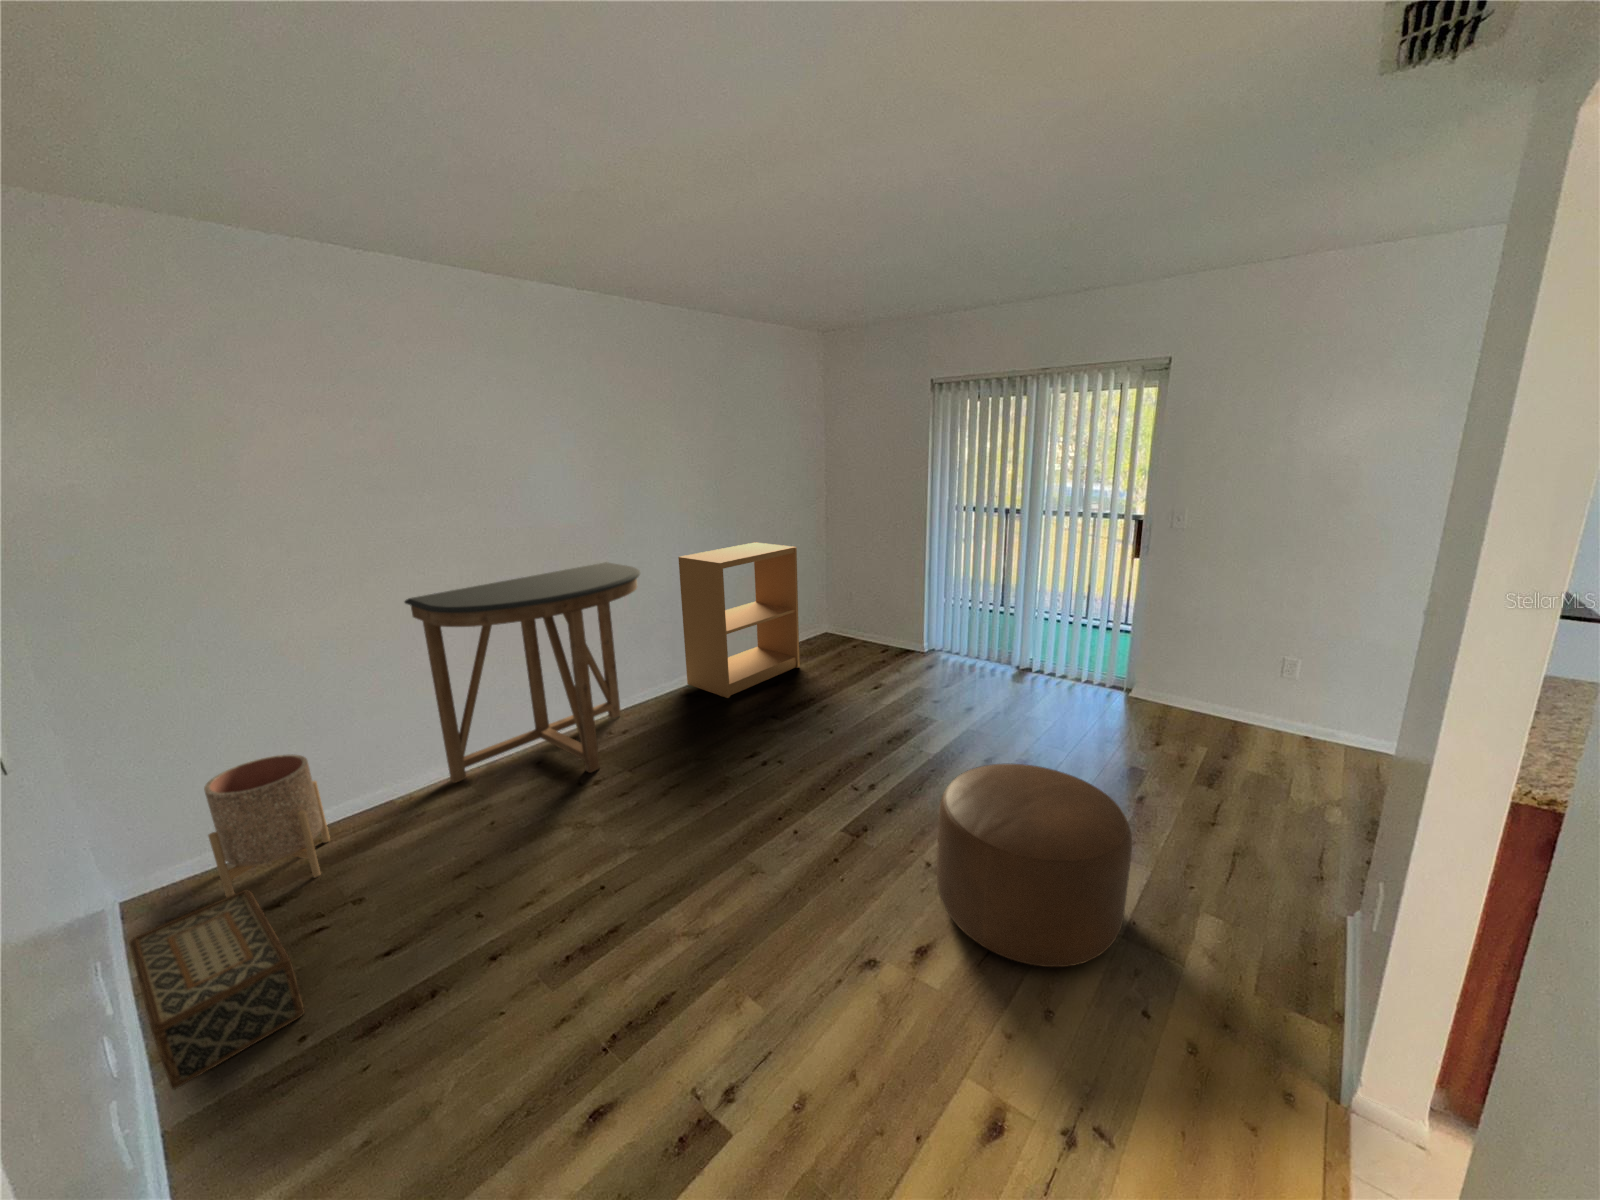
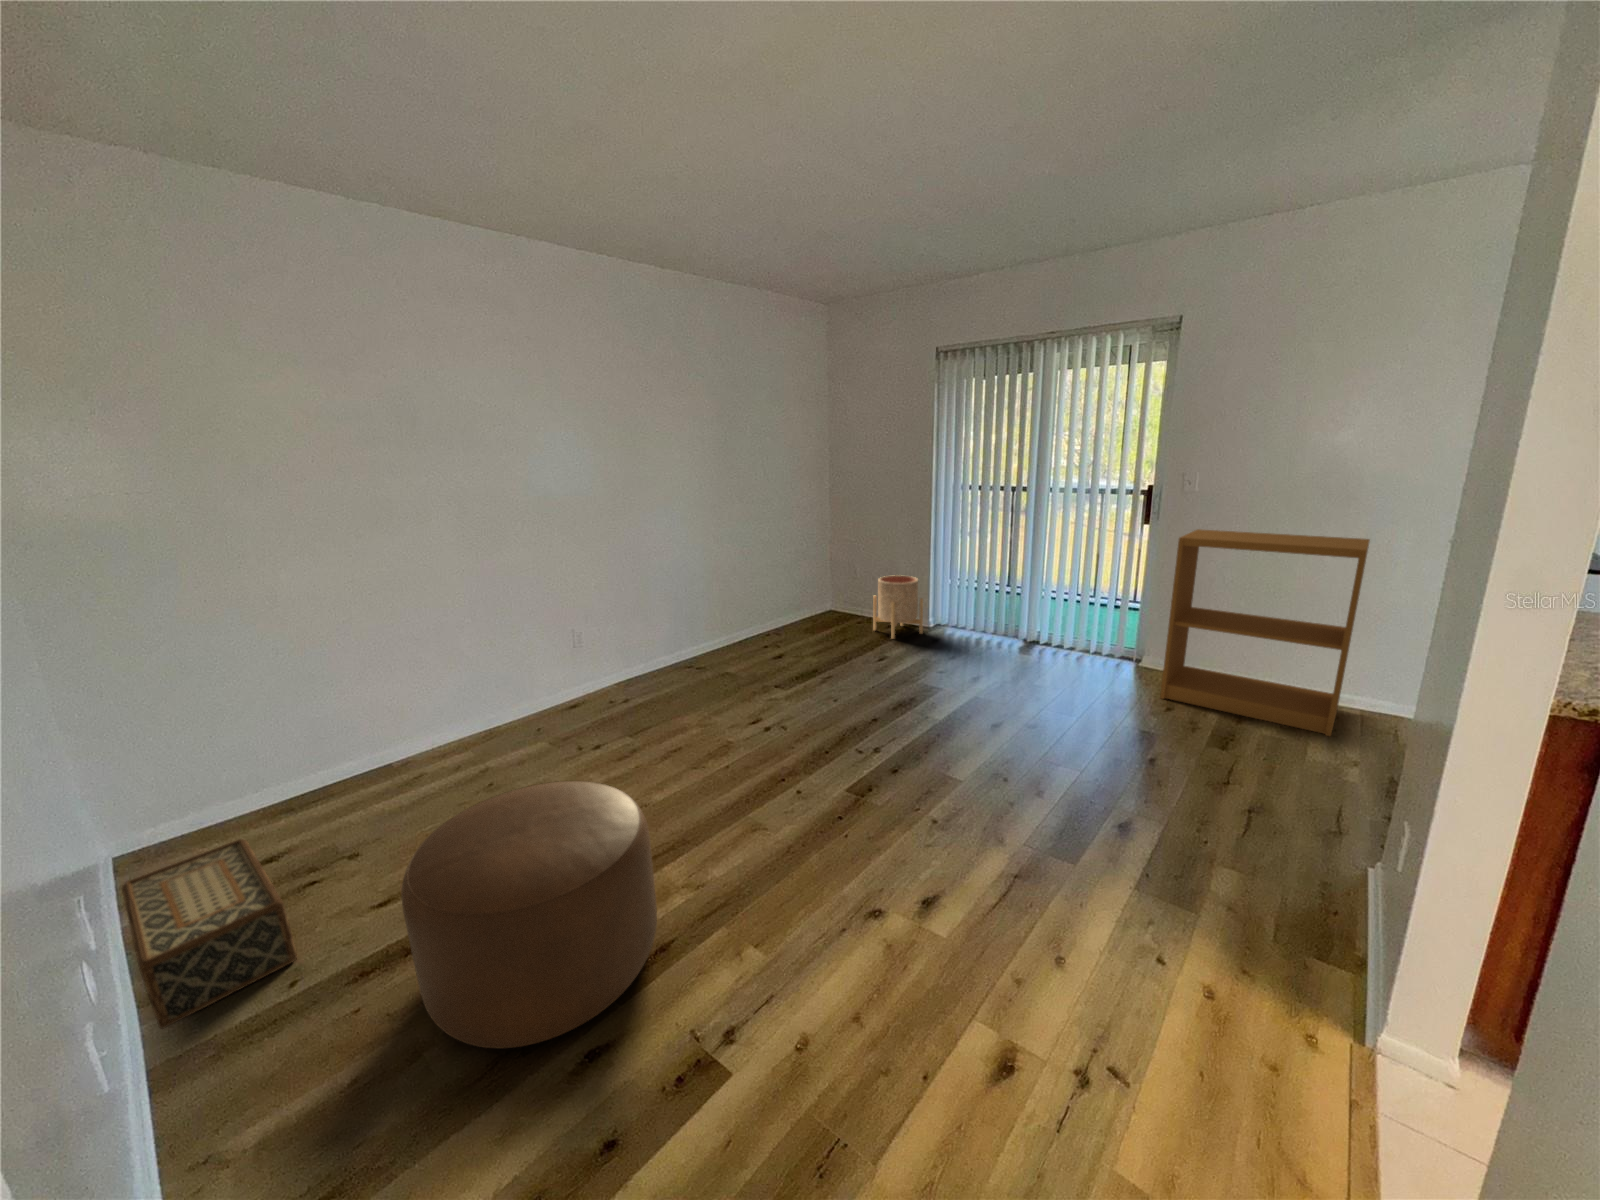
bookshelf: present [678,542,800,698] -> present [1160,529,1370,736]
console table: present [405,562,640,783] -> none [406,533,643,749]
planter: present [204,754,330,897] -> present [873,575,923,639]
ottoman: present [937,764,1132,967] -> present [401,781,657,1049]

